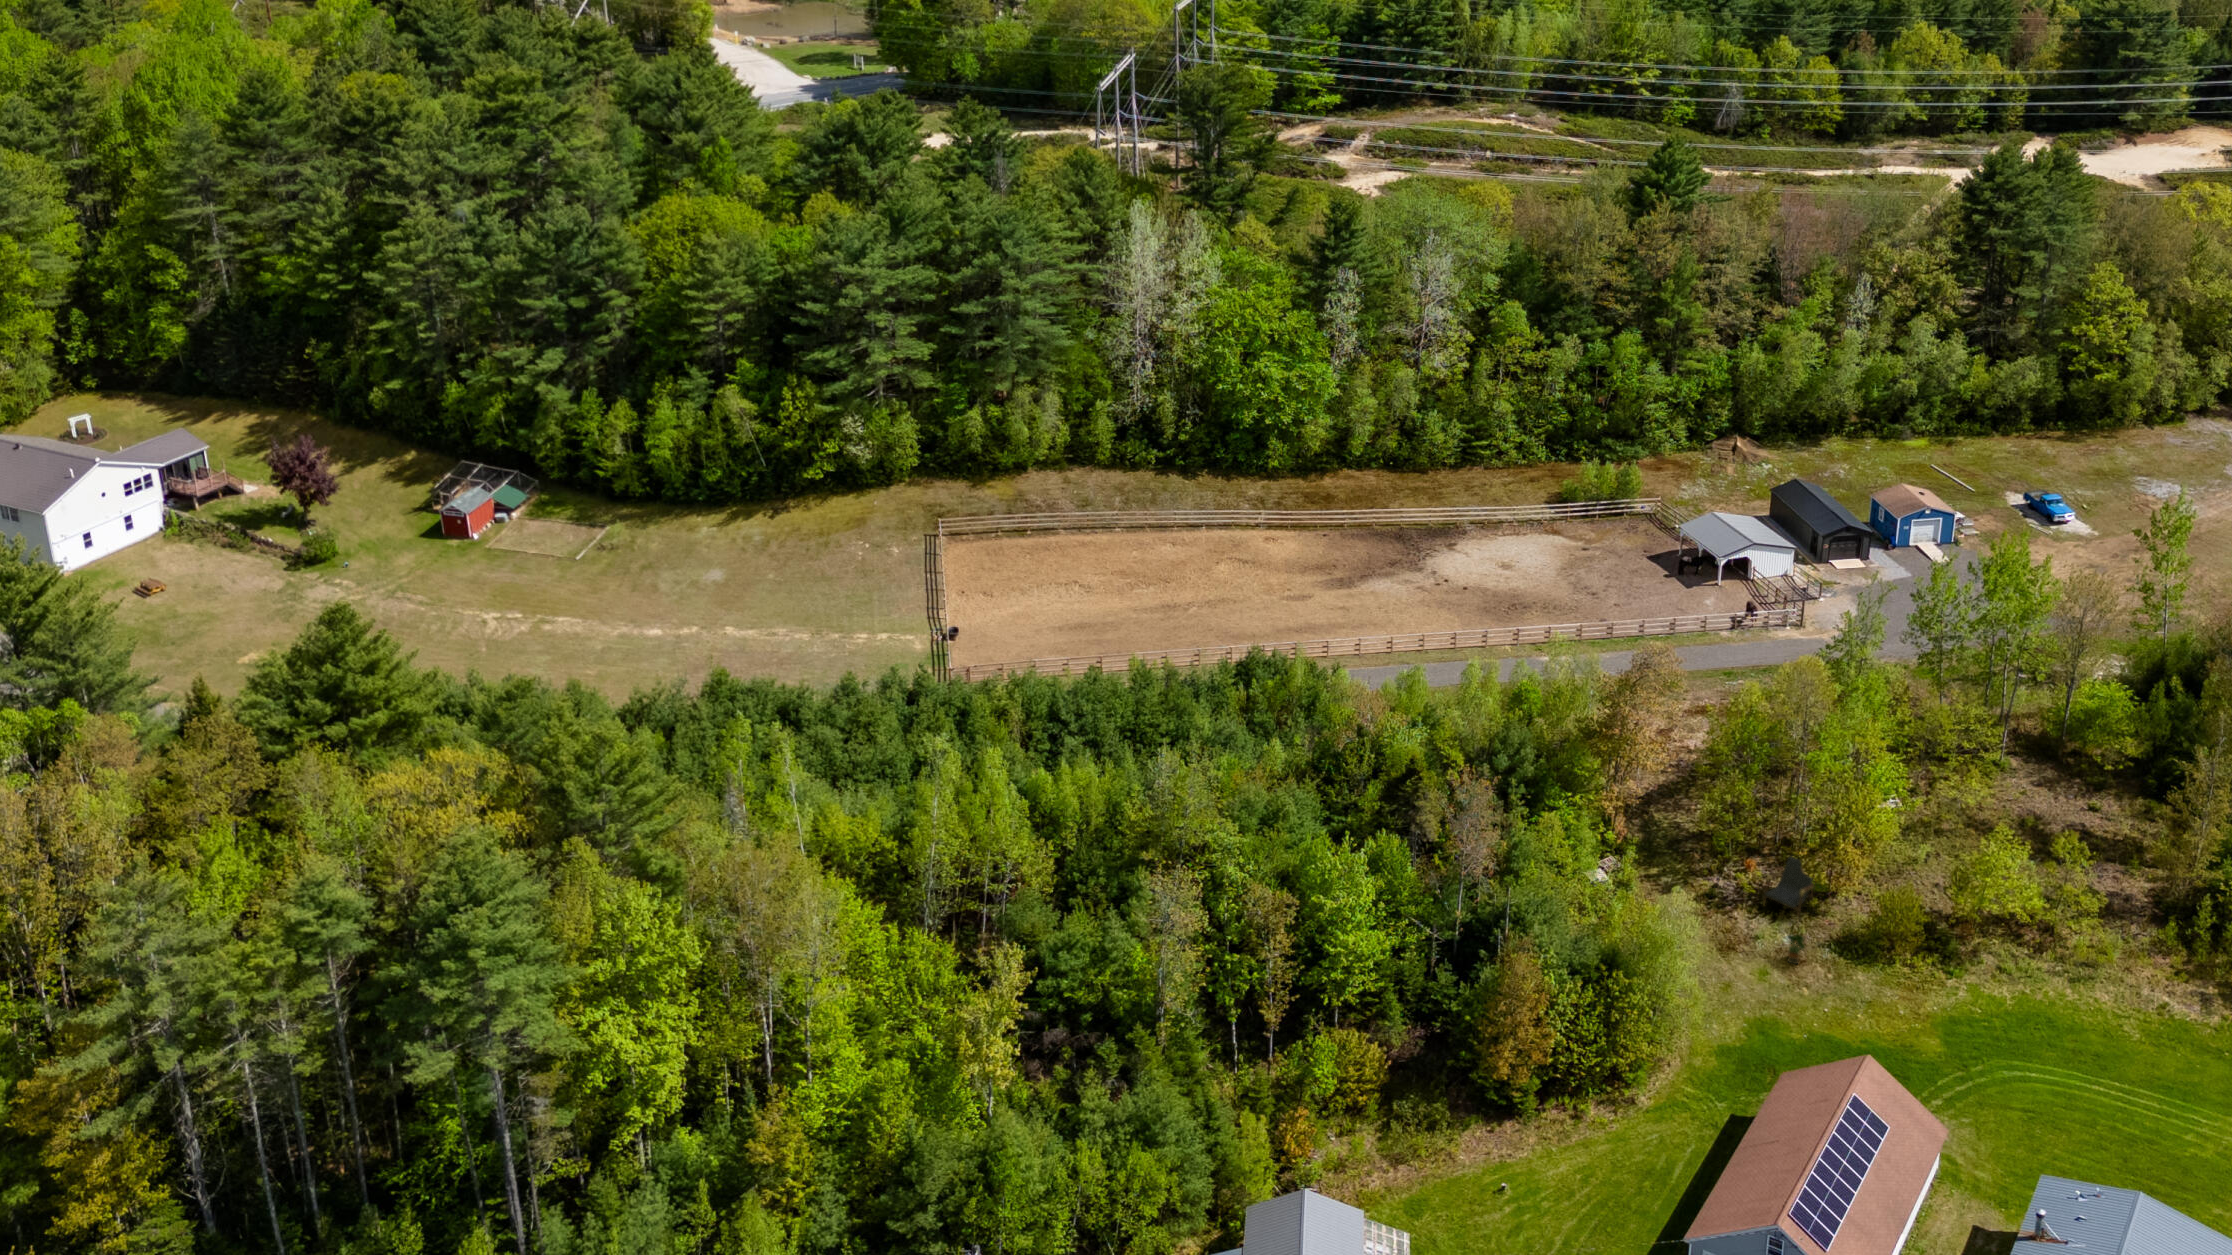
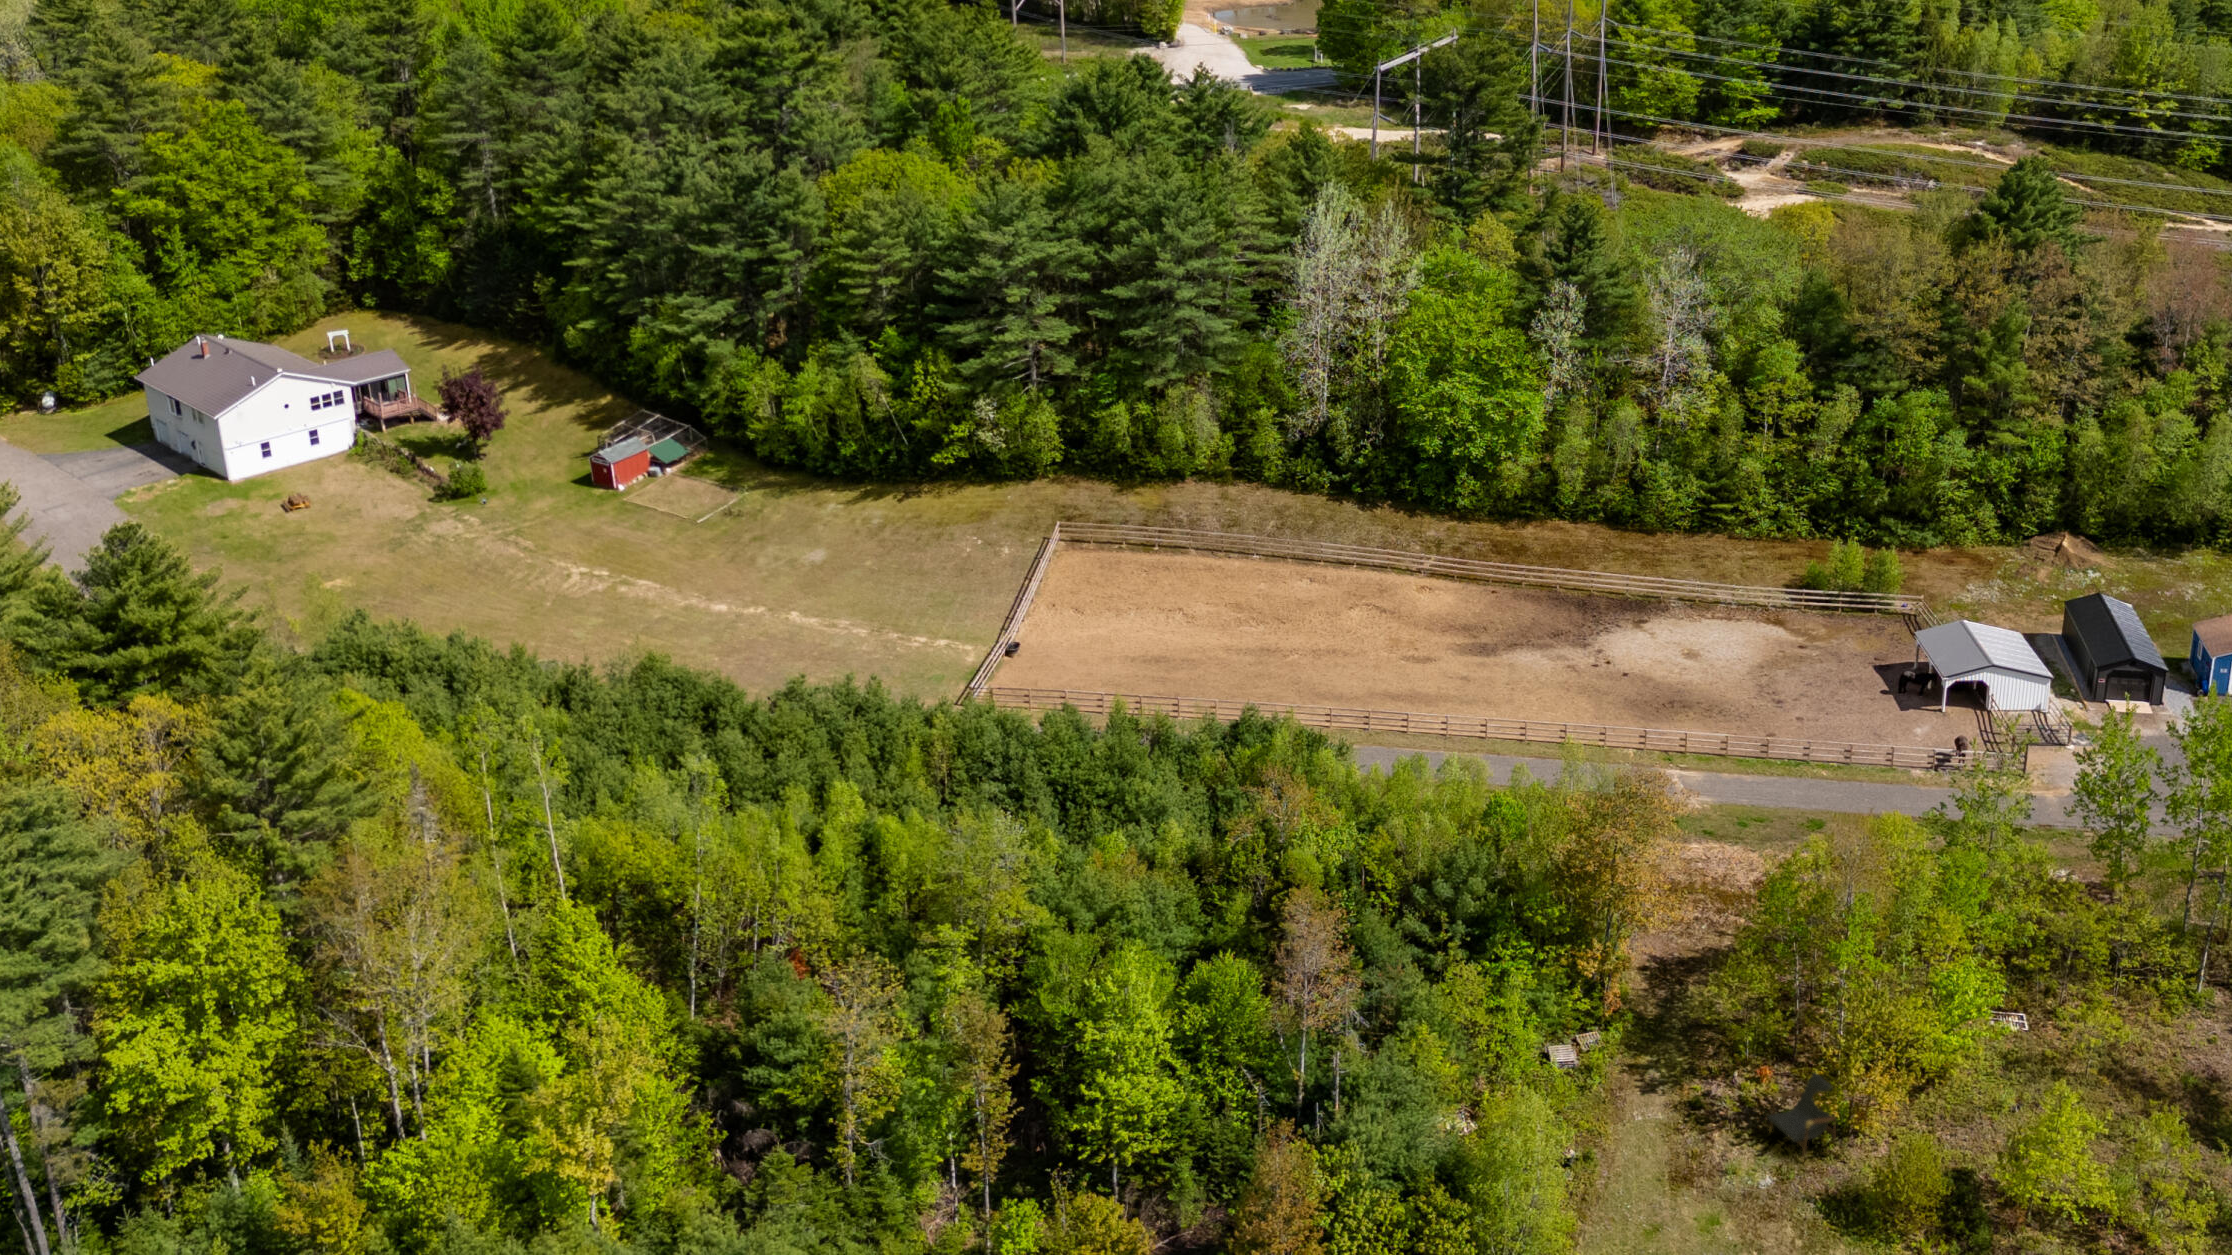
potted tree: present [1787,934,1805,964] -> none [1756,1176,1782,1219]

